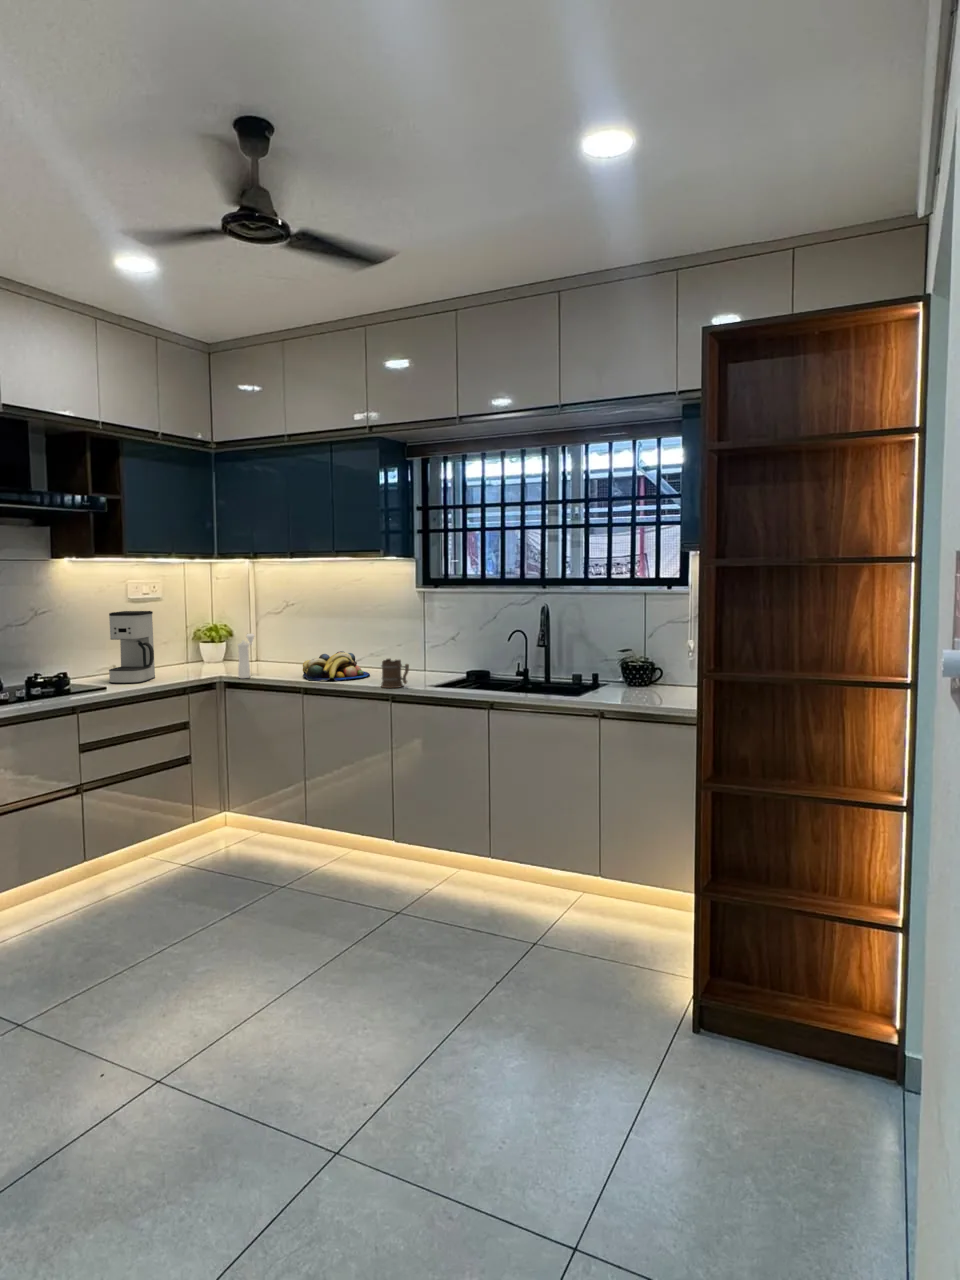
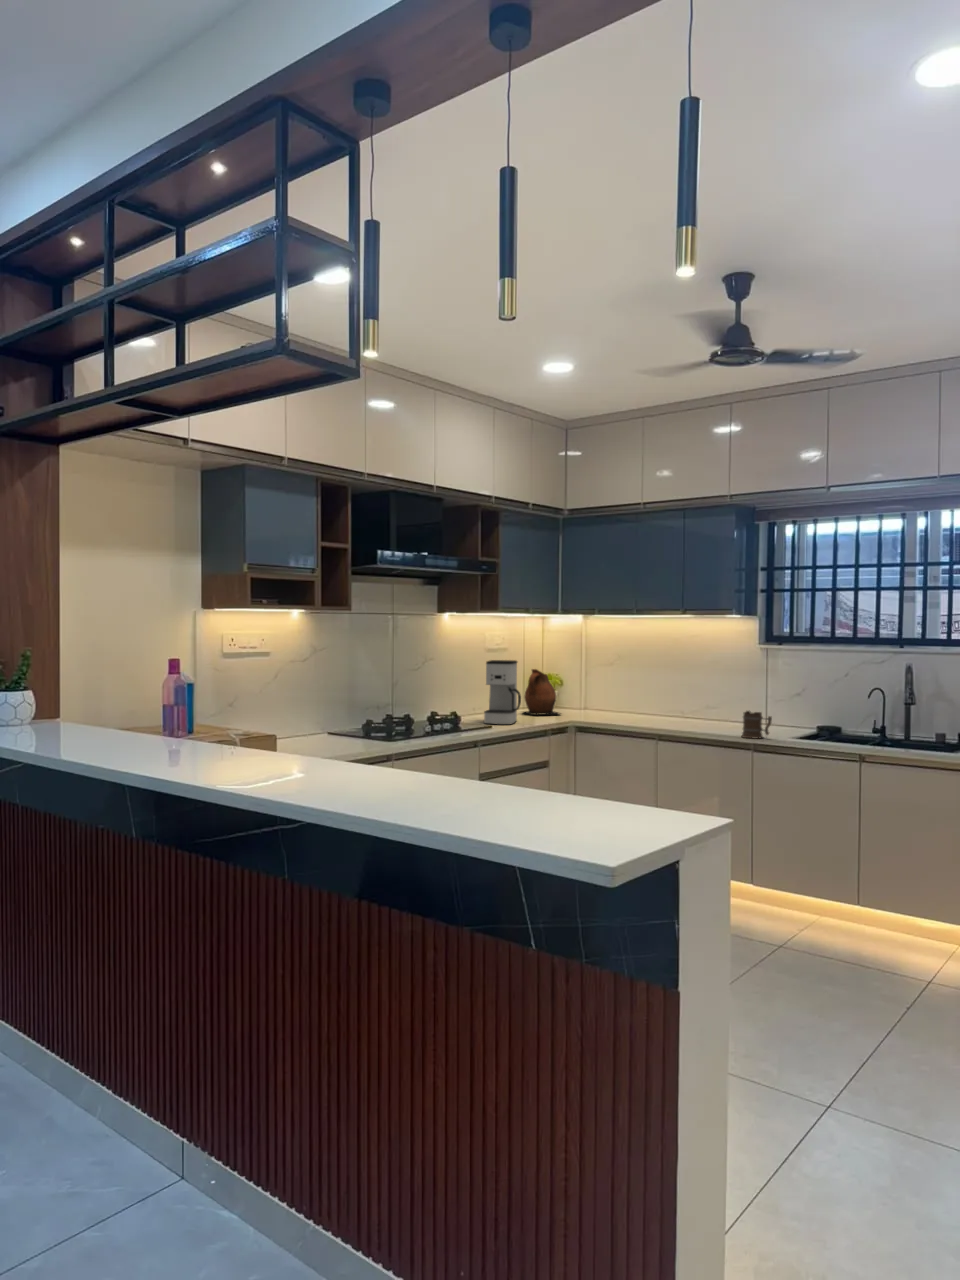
ceramic pitcher: none [175,619,220,669] -> present [524,669,560,715]
pepper mill: present [238,633,255,678] -> none [593,684,605,724]
fruit bowl: present [303,651,370,681] -> none [651,703,716,730]

